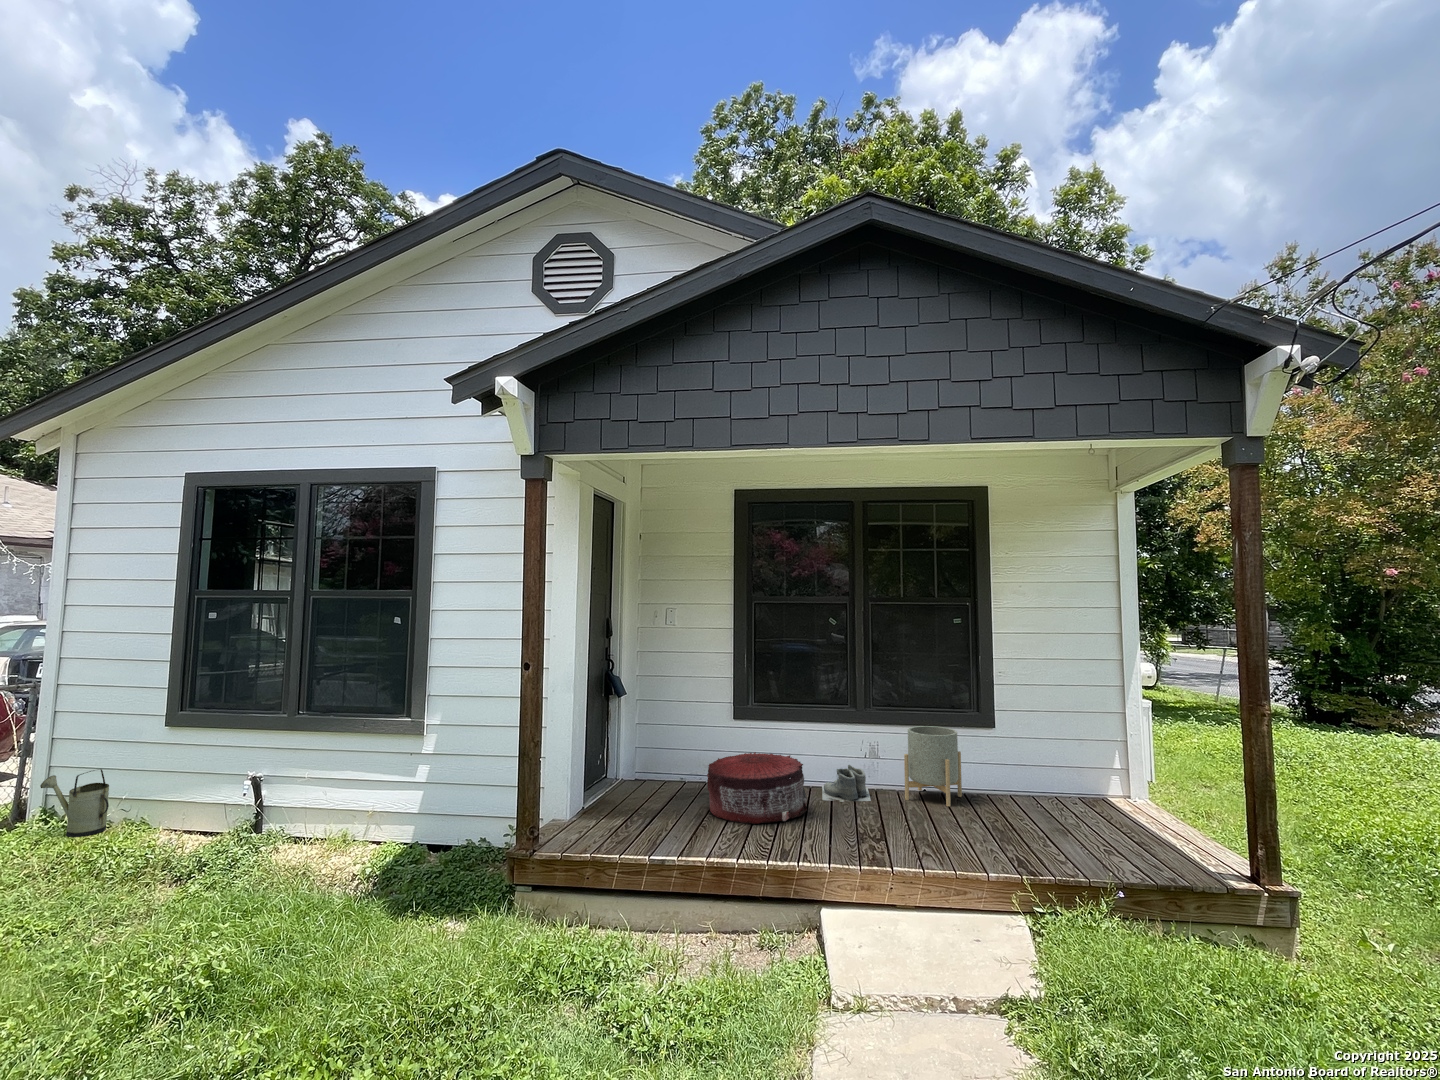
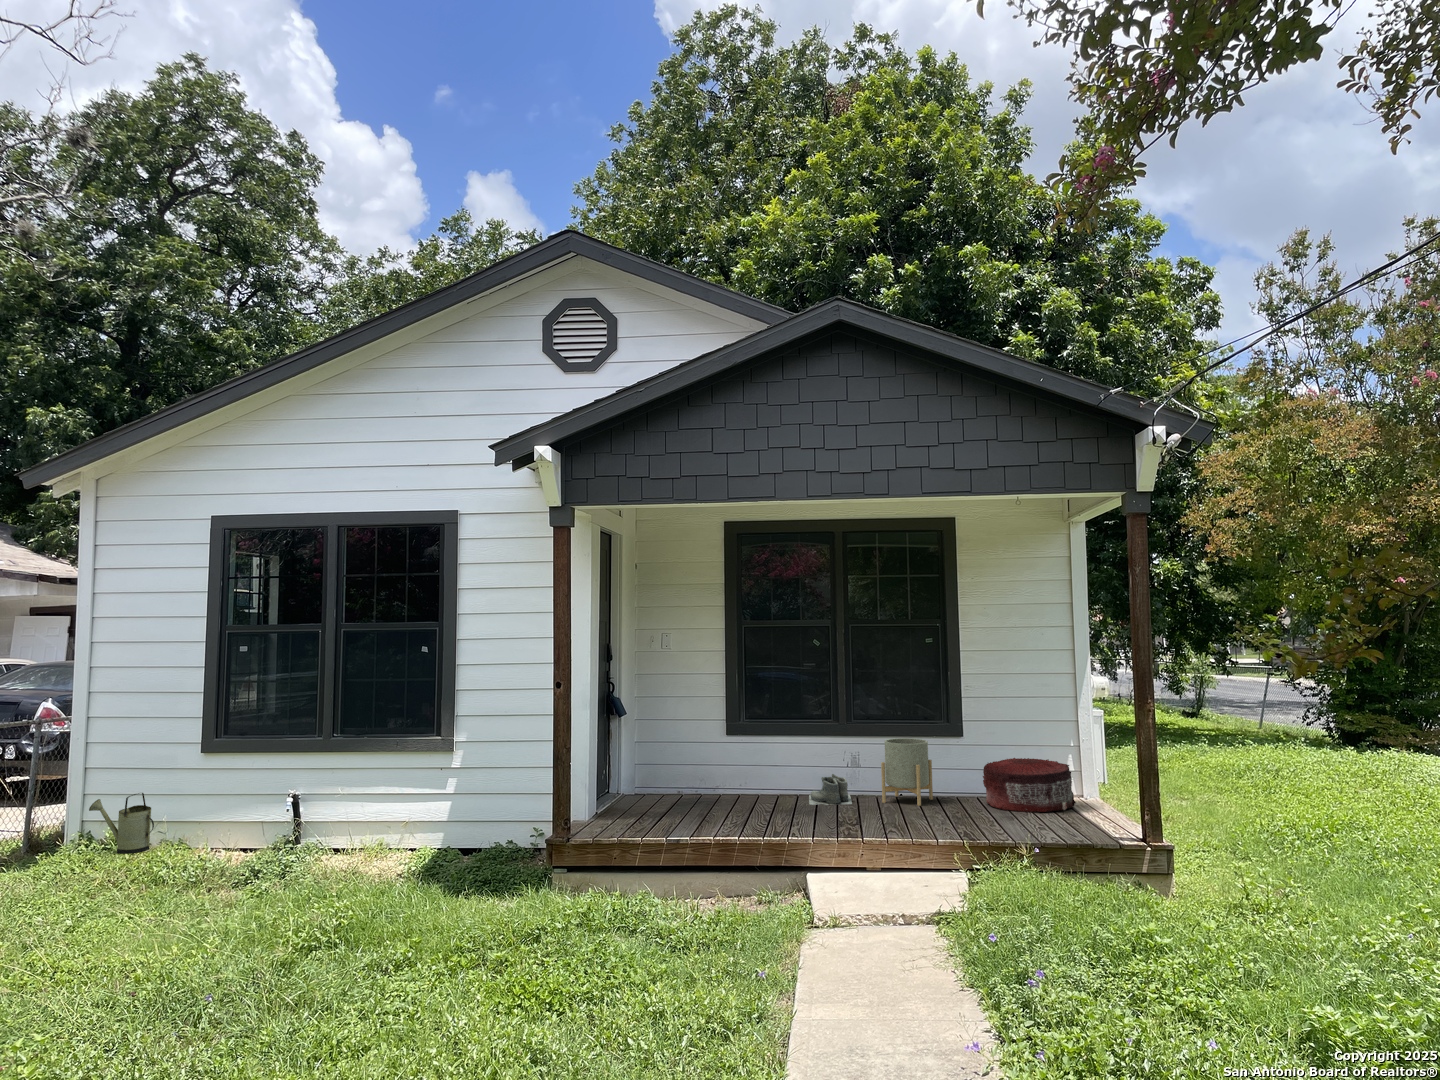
pouf: present [707,752,807,824] -> present [983,758,1076,813]

